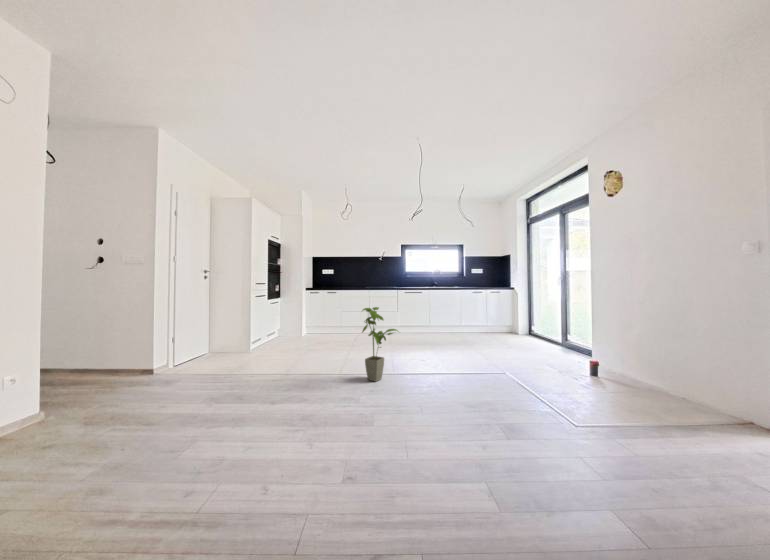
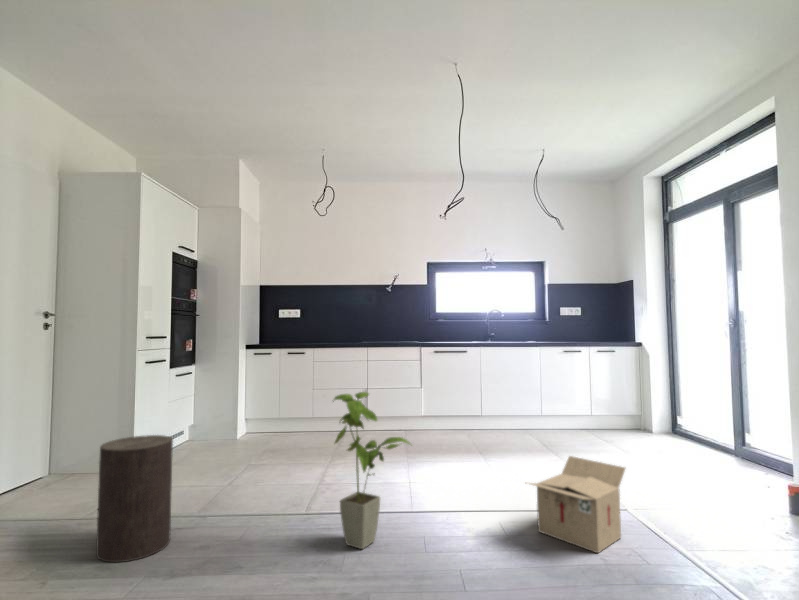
stool: none [248,329,282,387] -> present [96,435,173,562]
cardboard box: none [454,340,503,383] -> present [531,456,625,553]

